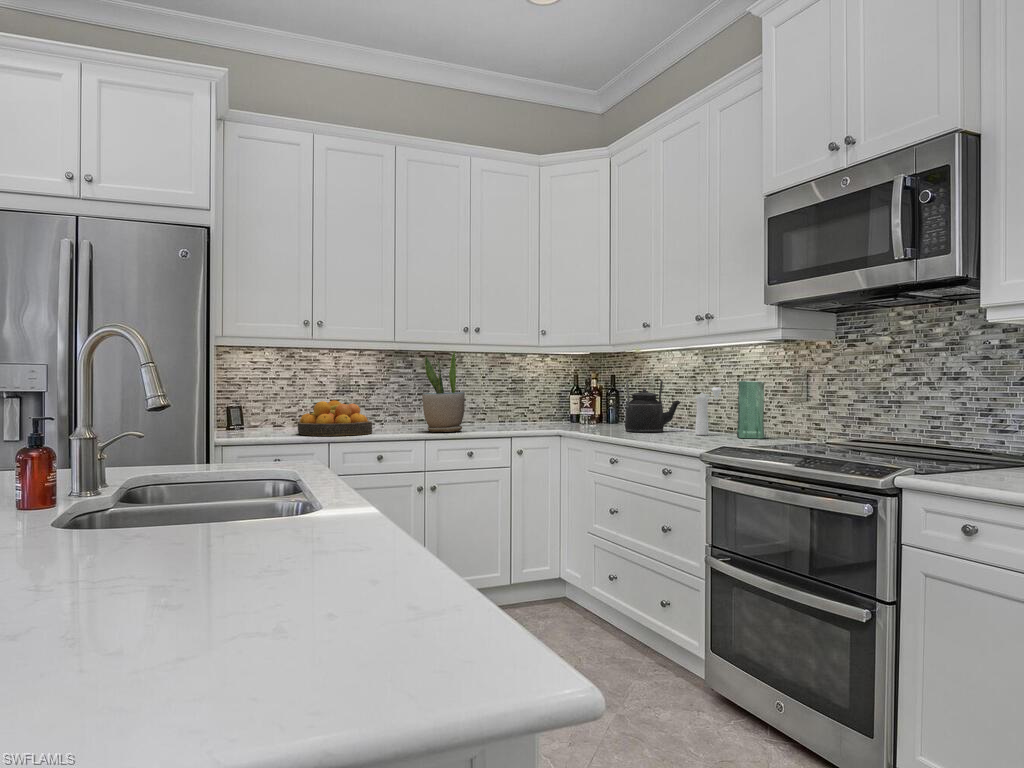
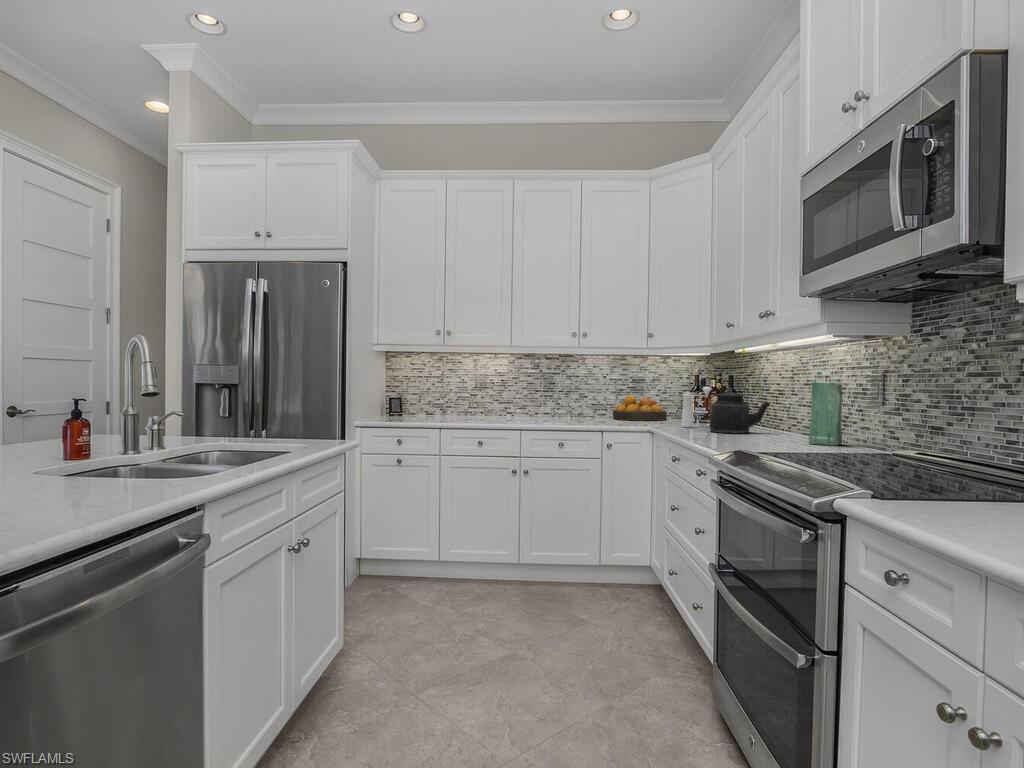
potted plant: present [422,352,465,432] -> none [524,353,561,424]
pepper mill: present [695,387,721,435] -> present [682,387,711,427]
fruit bowl: present [298,400,372,436] -> present [613,395,667,420]

